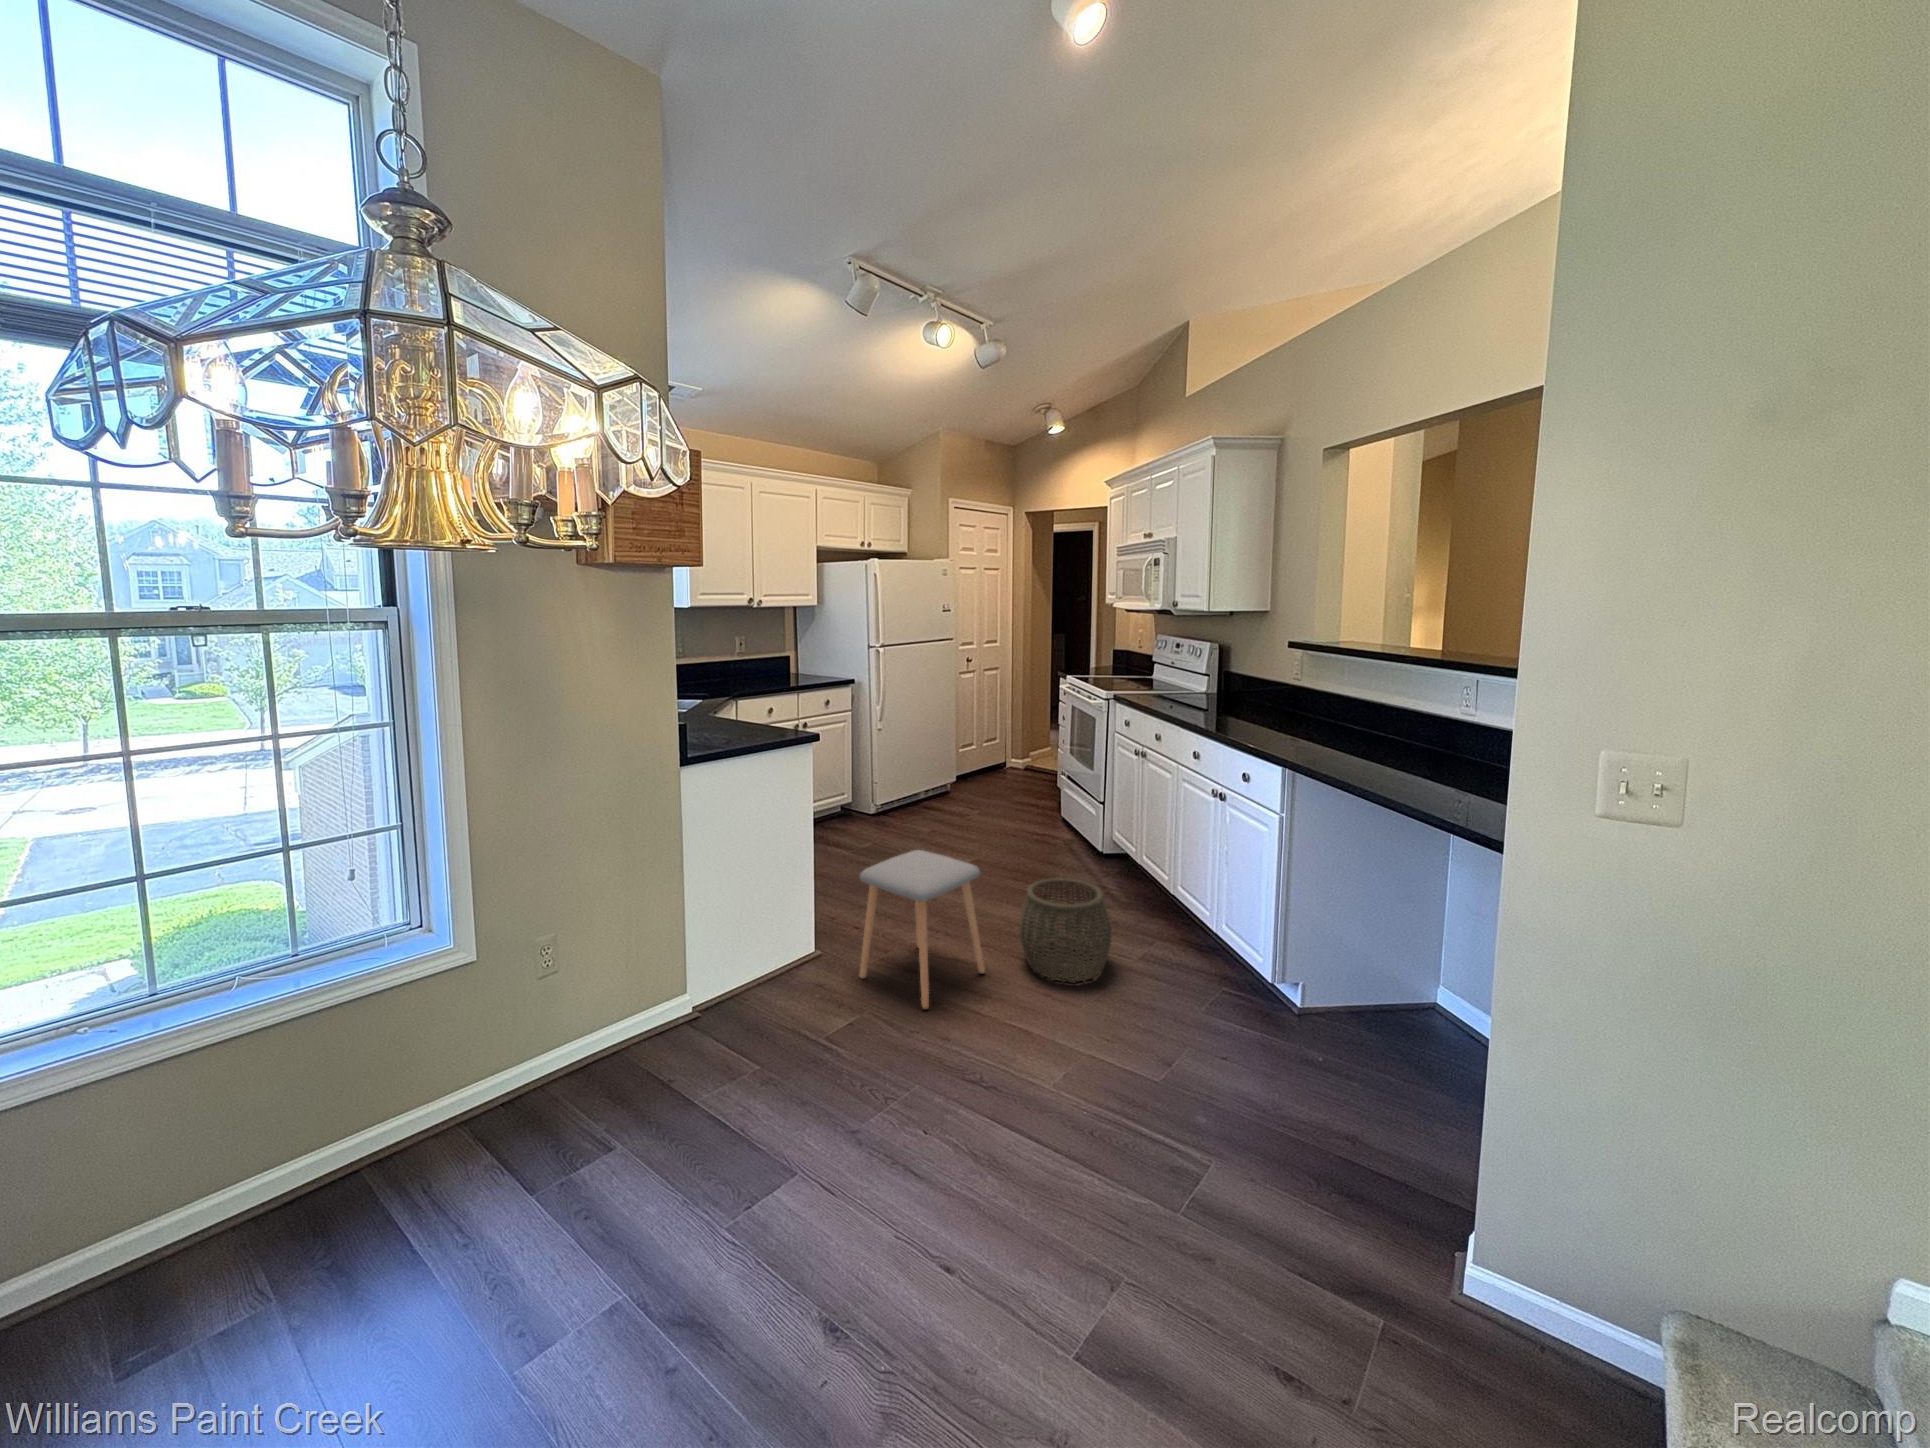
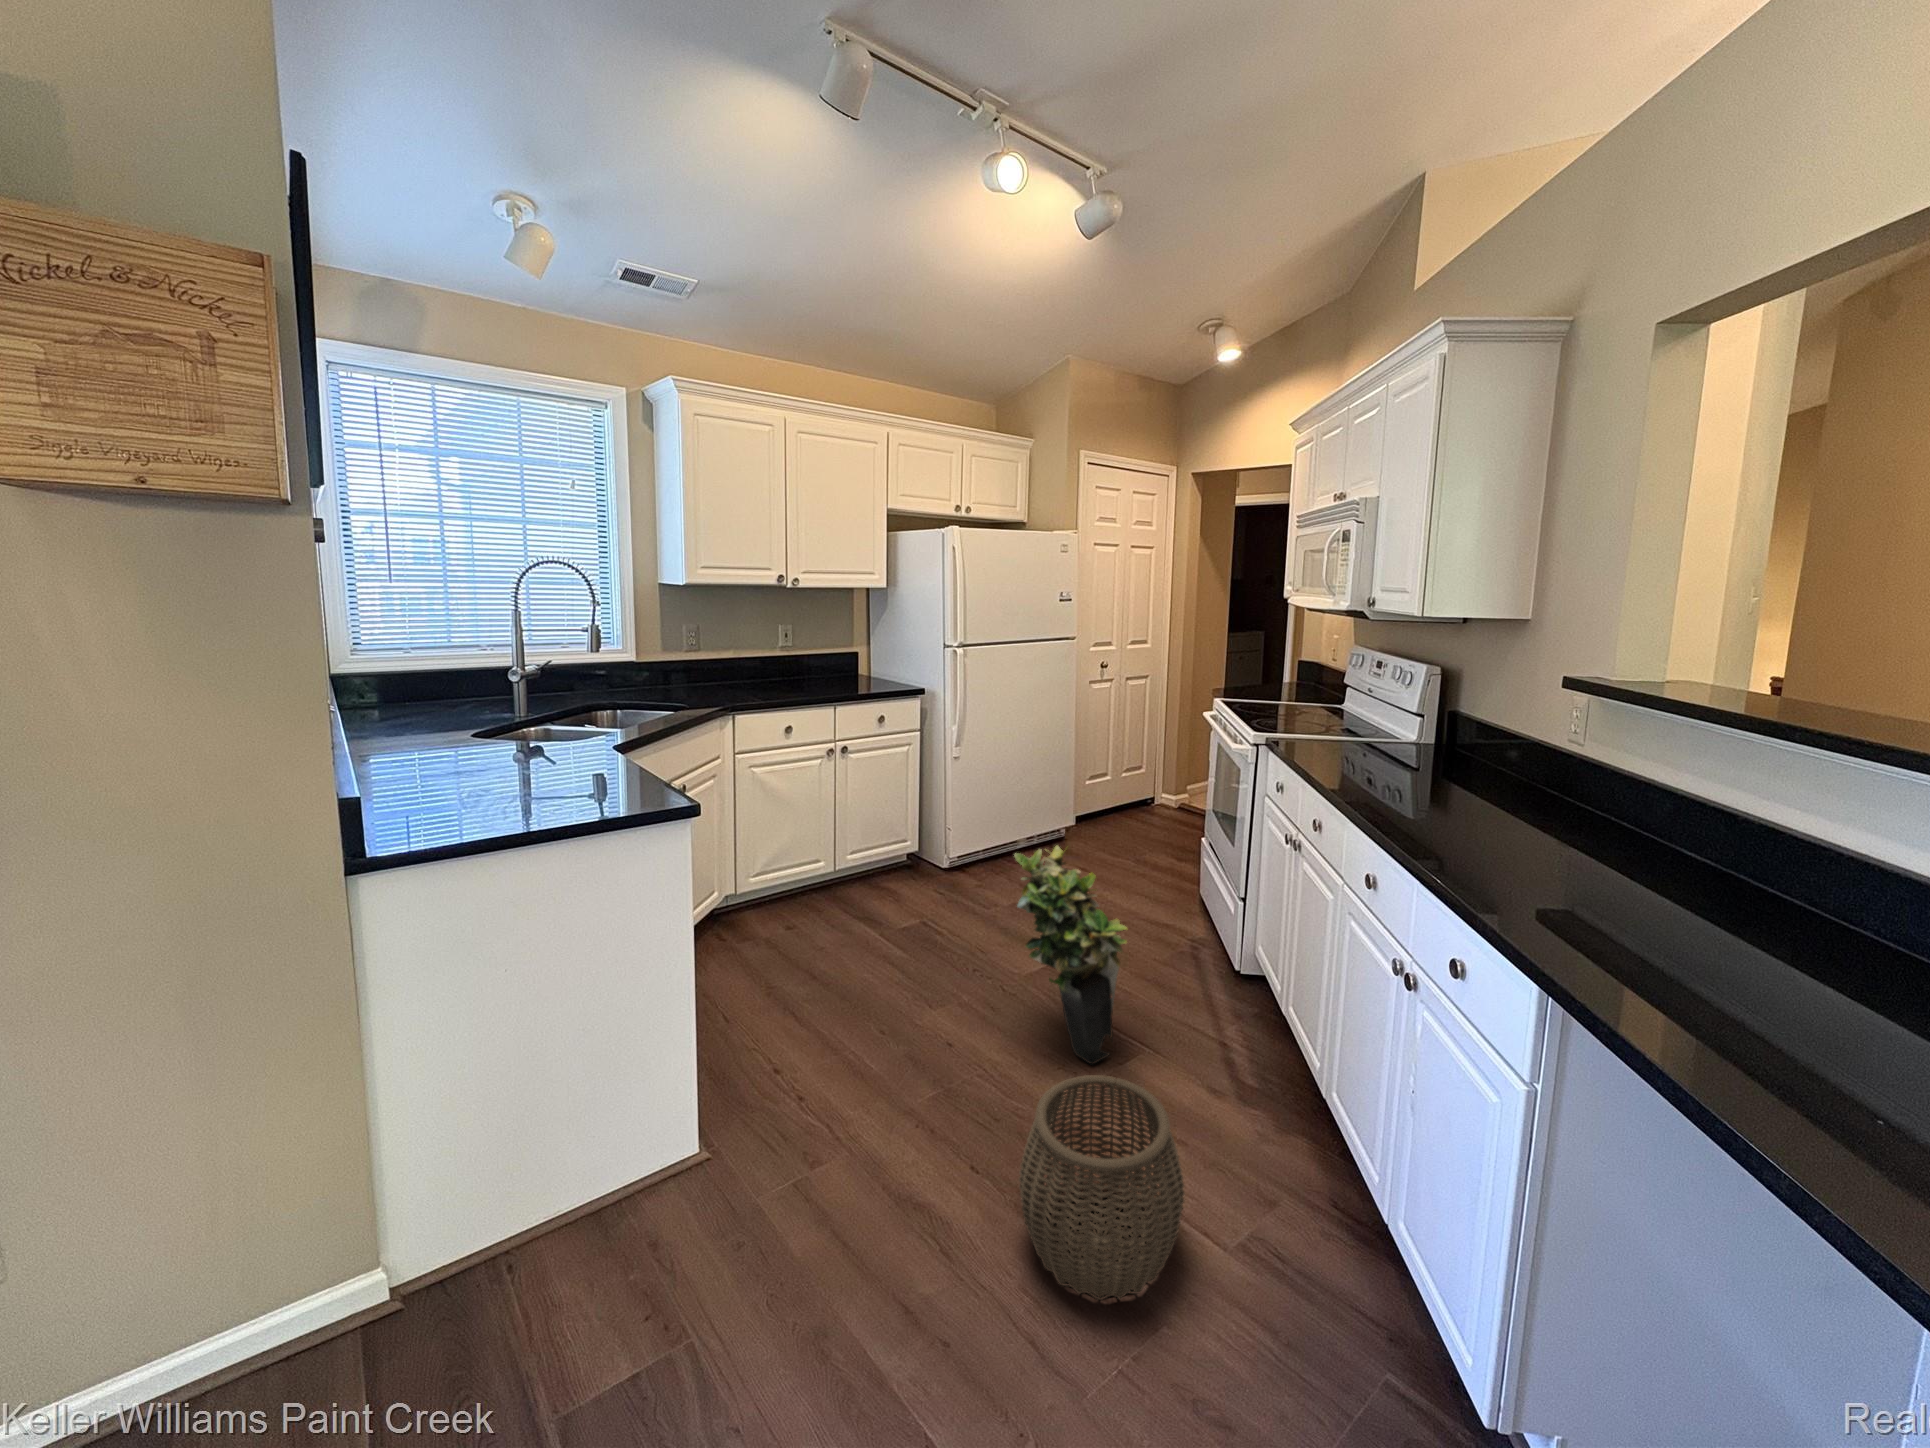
potted plant: none [967,766,1046,900] -> present [1014,846,1127,1064]
stool: present [859,850,985,1010] -> none [743,1001,953,1335]

